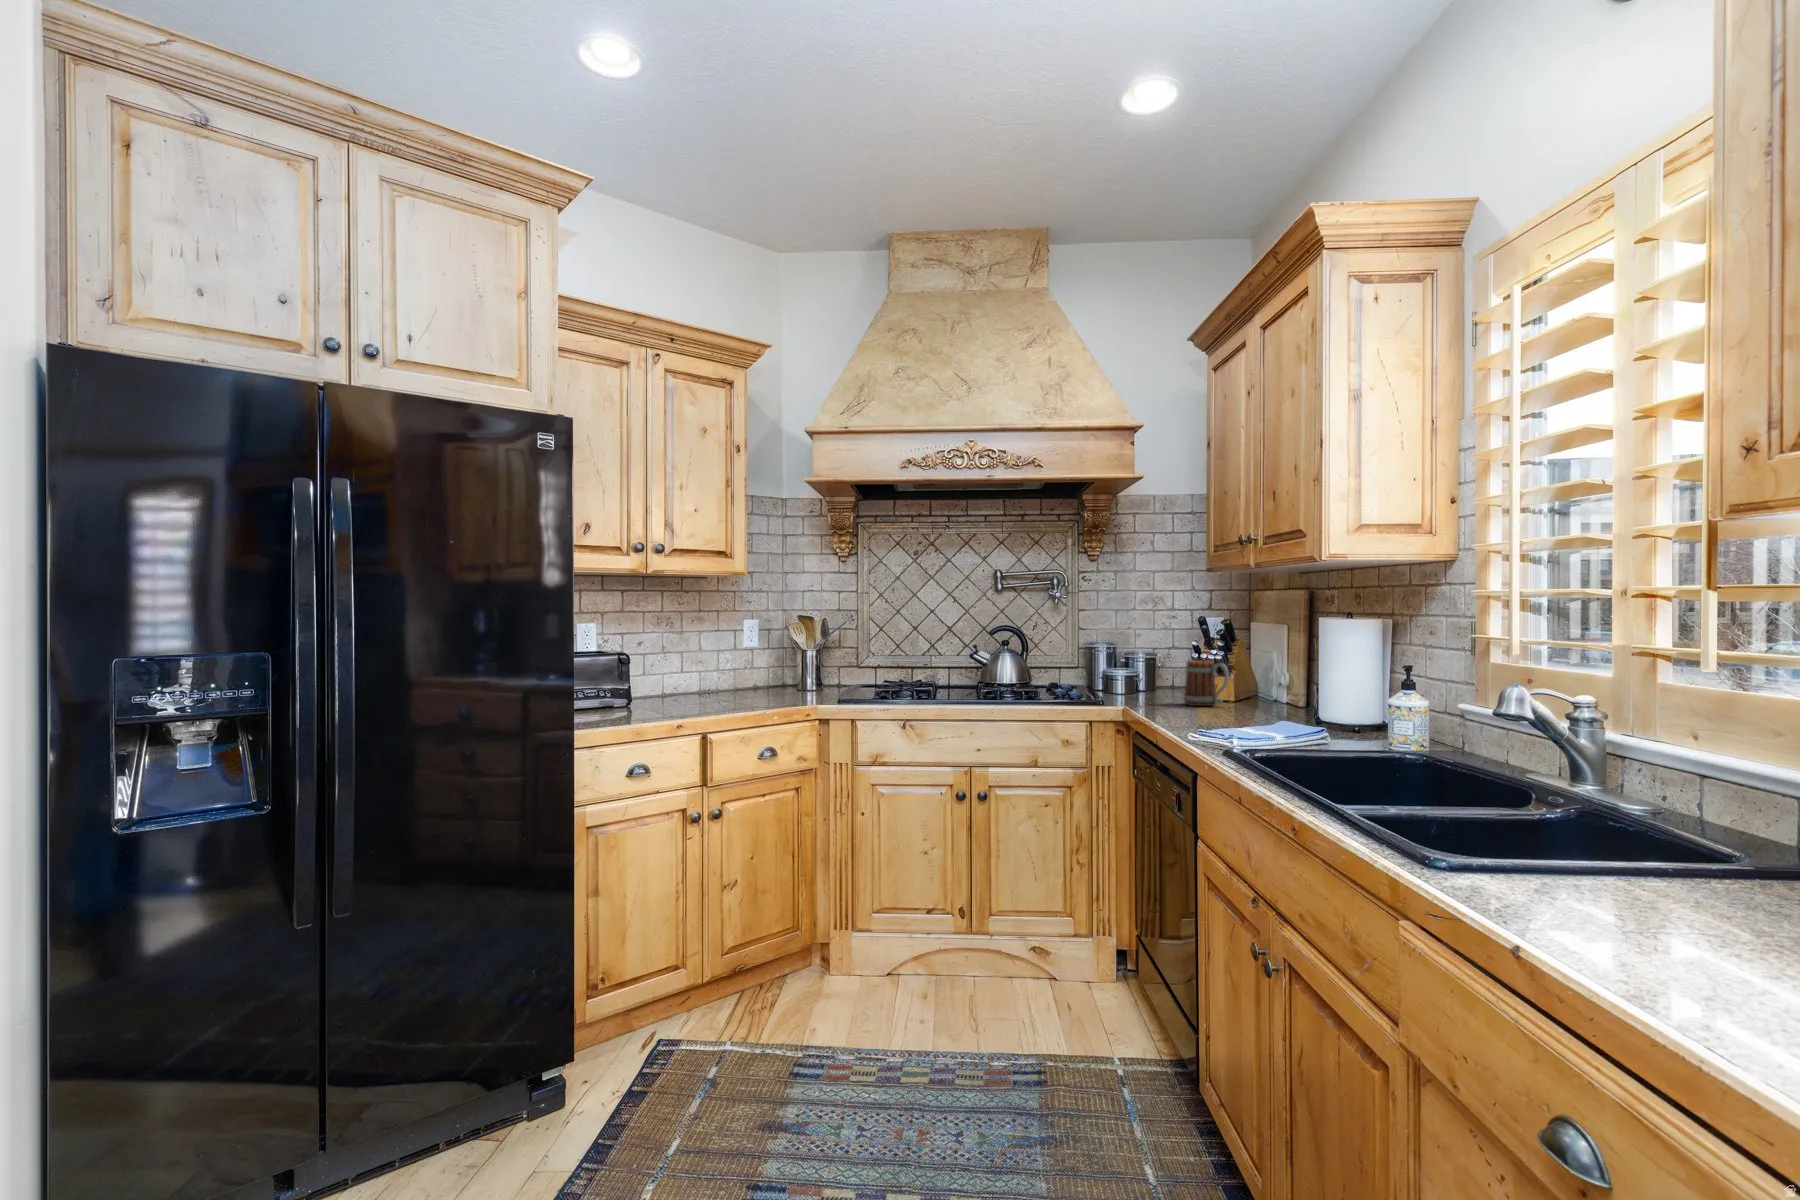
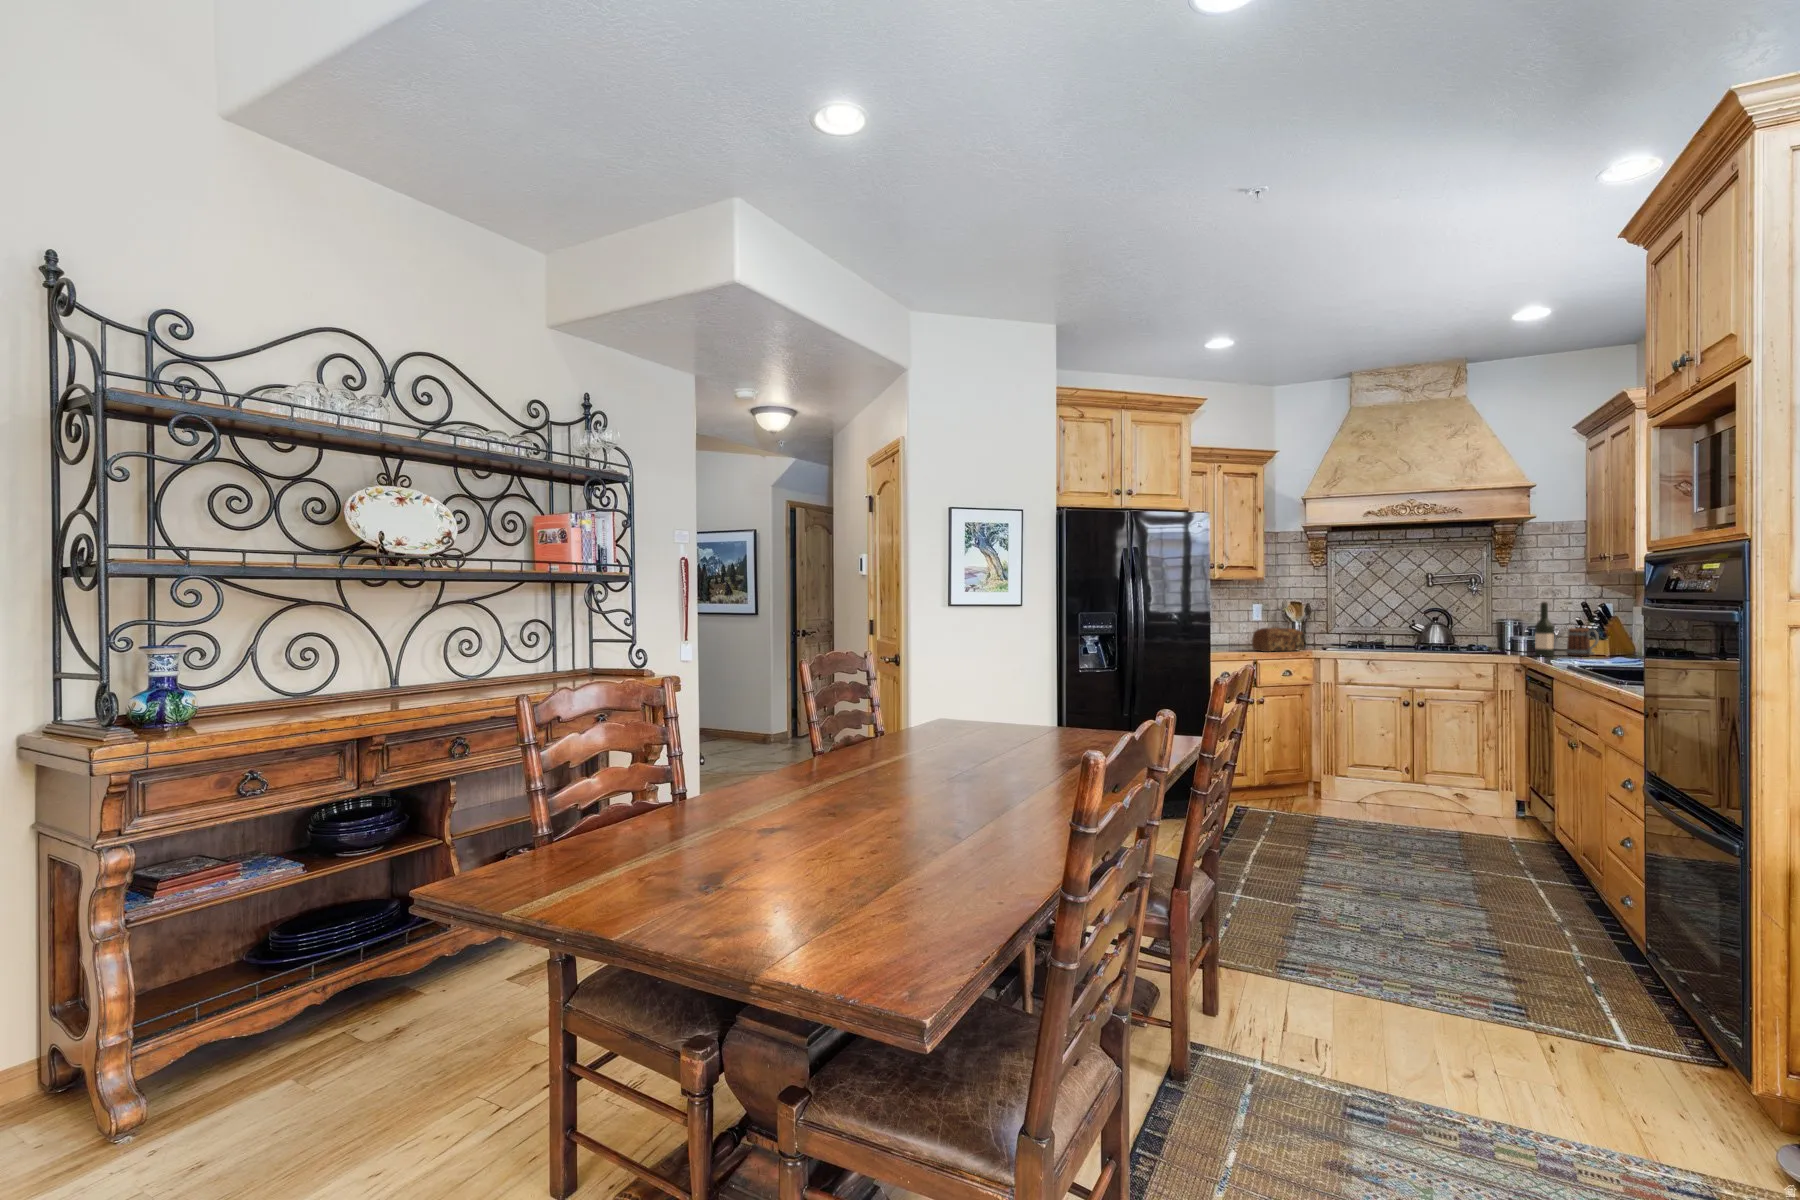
wine bottle: none [1145,618,1170,710] -> present [1535,602,1554,657]
bread loaf: none [708,664,801,713] -> present [1252,628,1304,652]

